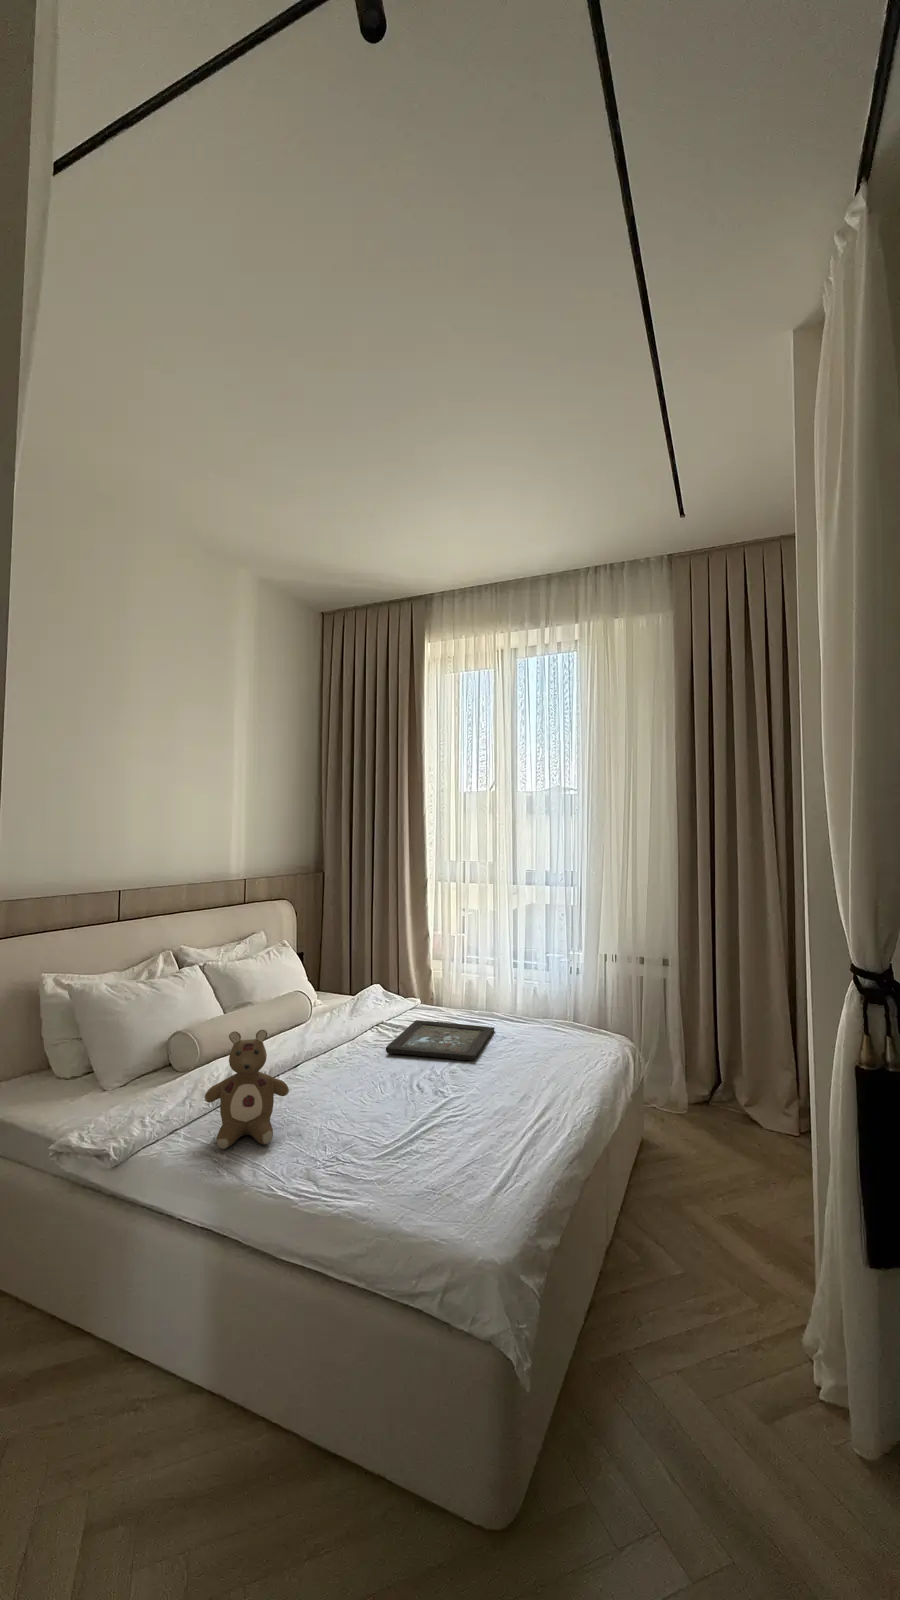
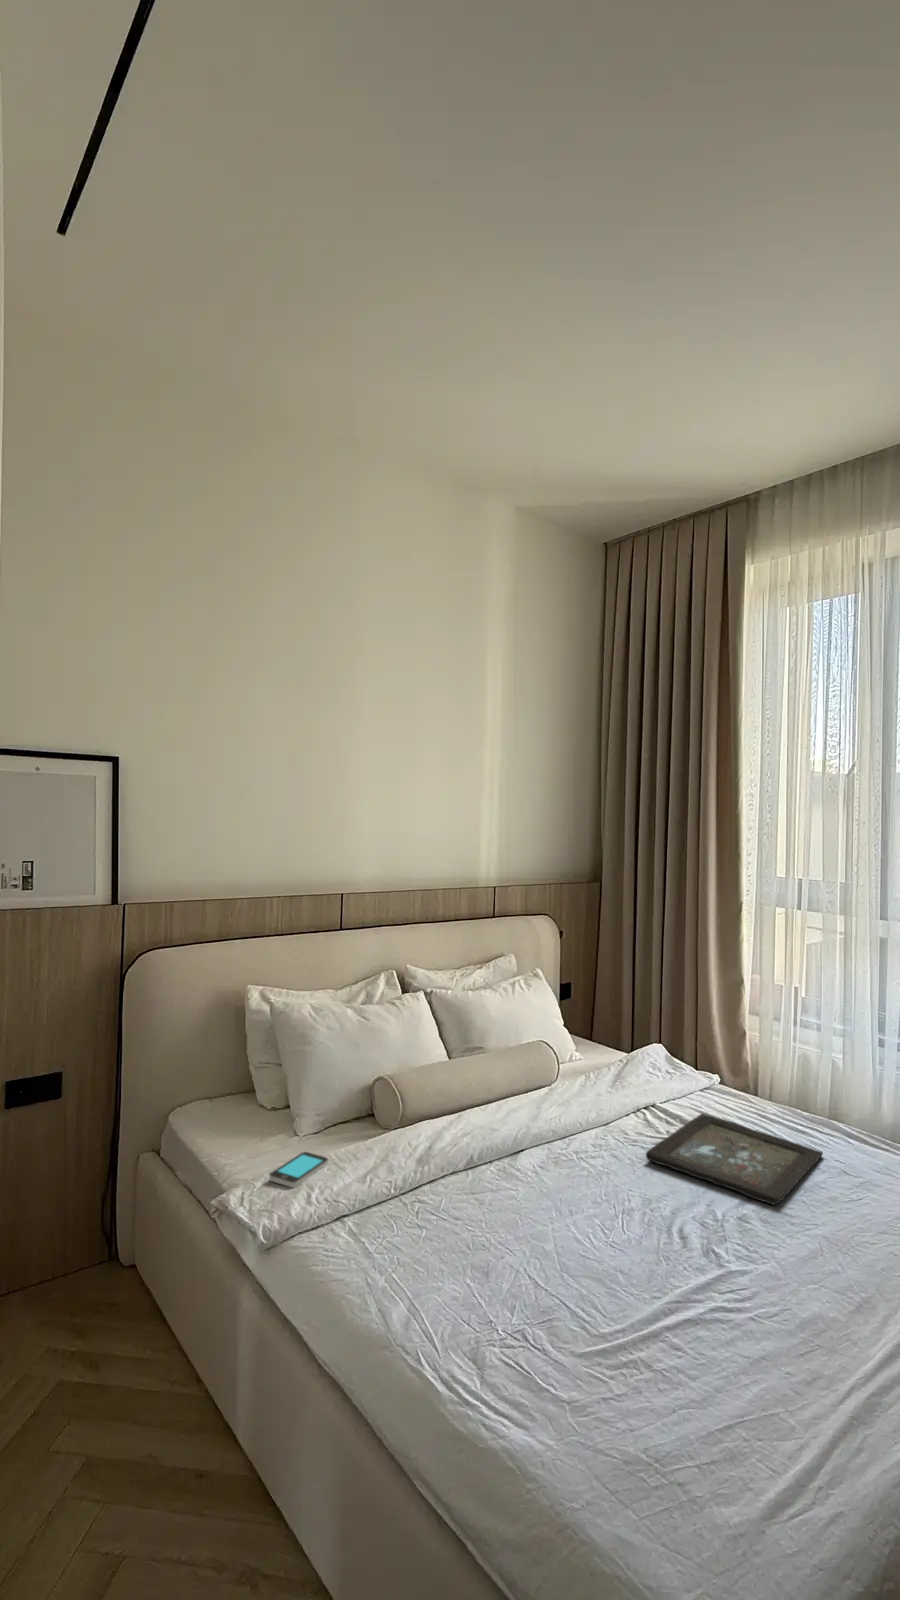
stuffed bear: present [204,1030,289,1149] -> none [375,1108,482,1277]
smartphone: none [103,1095,150,1119] -> present [269,1152,328,1187]

